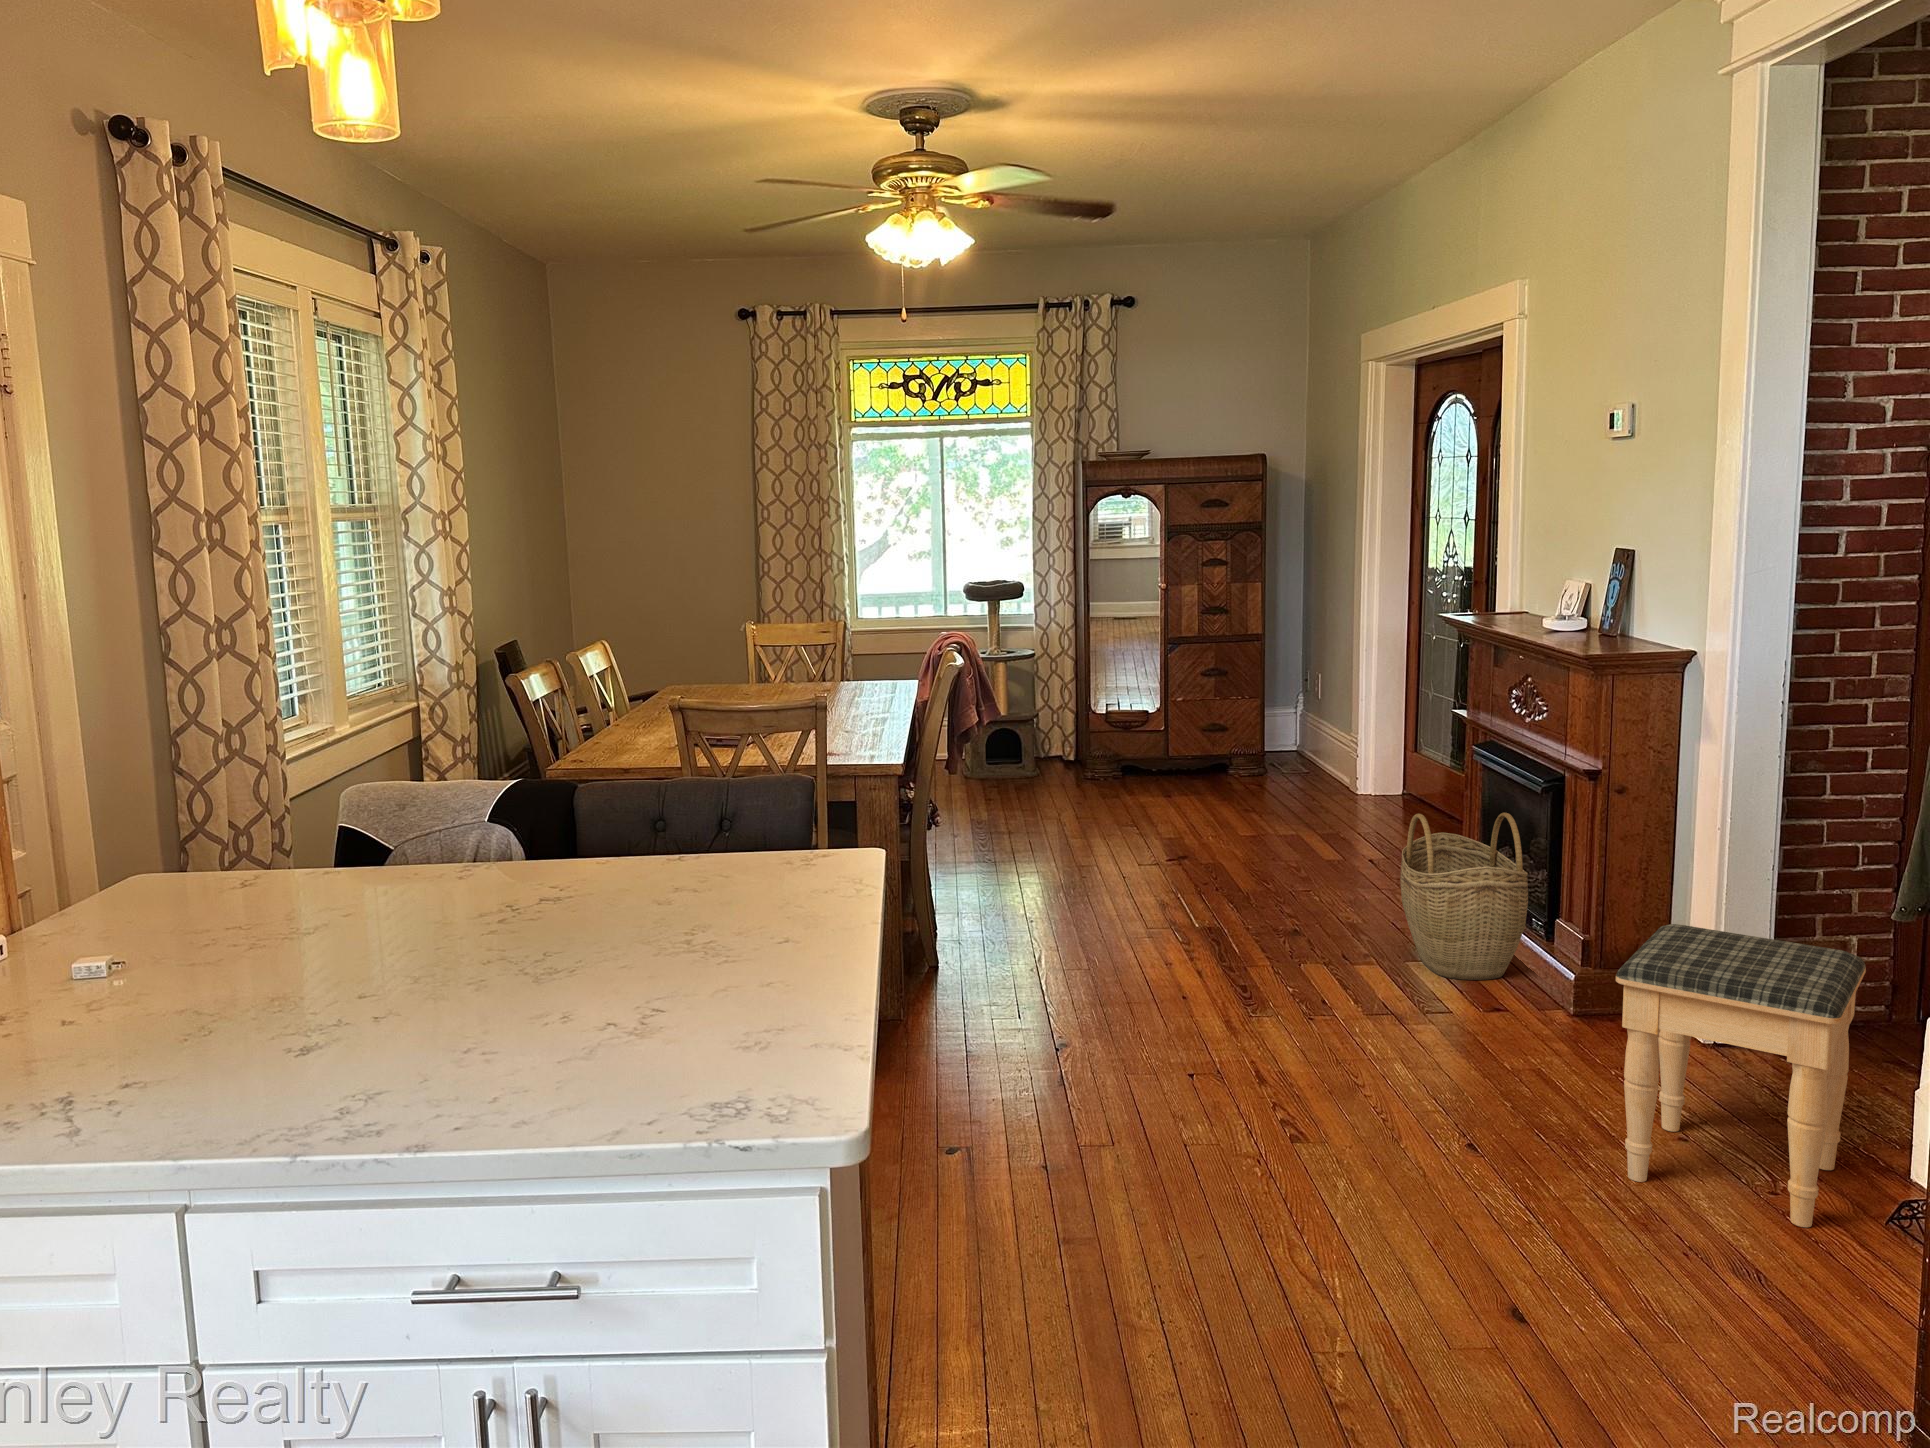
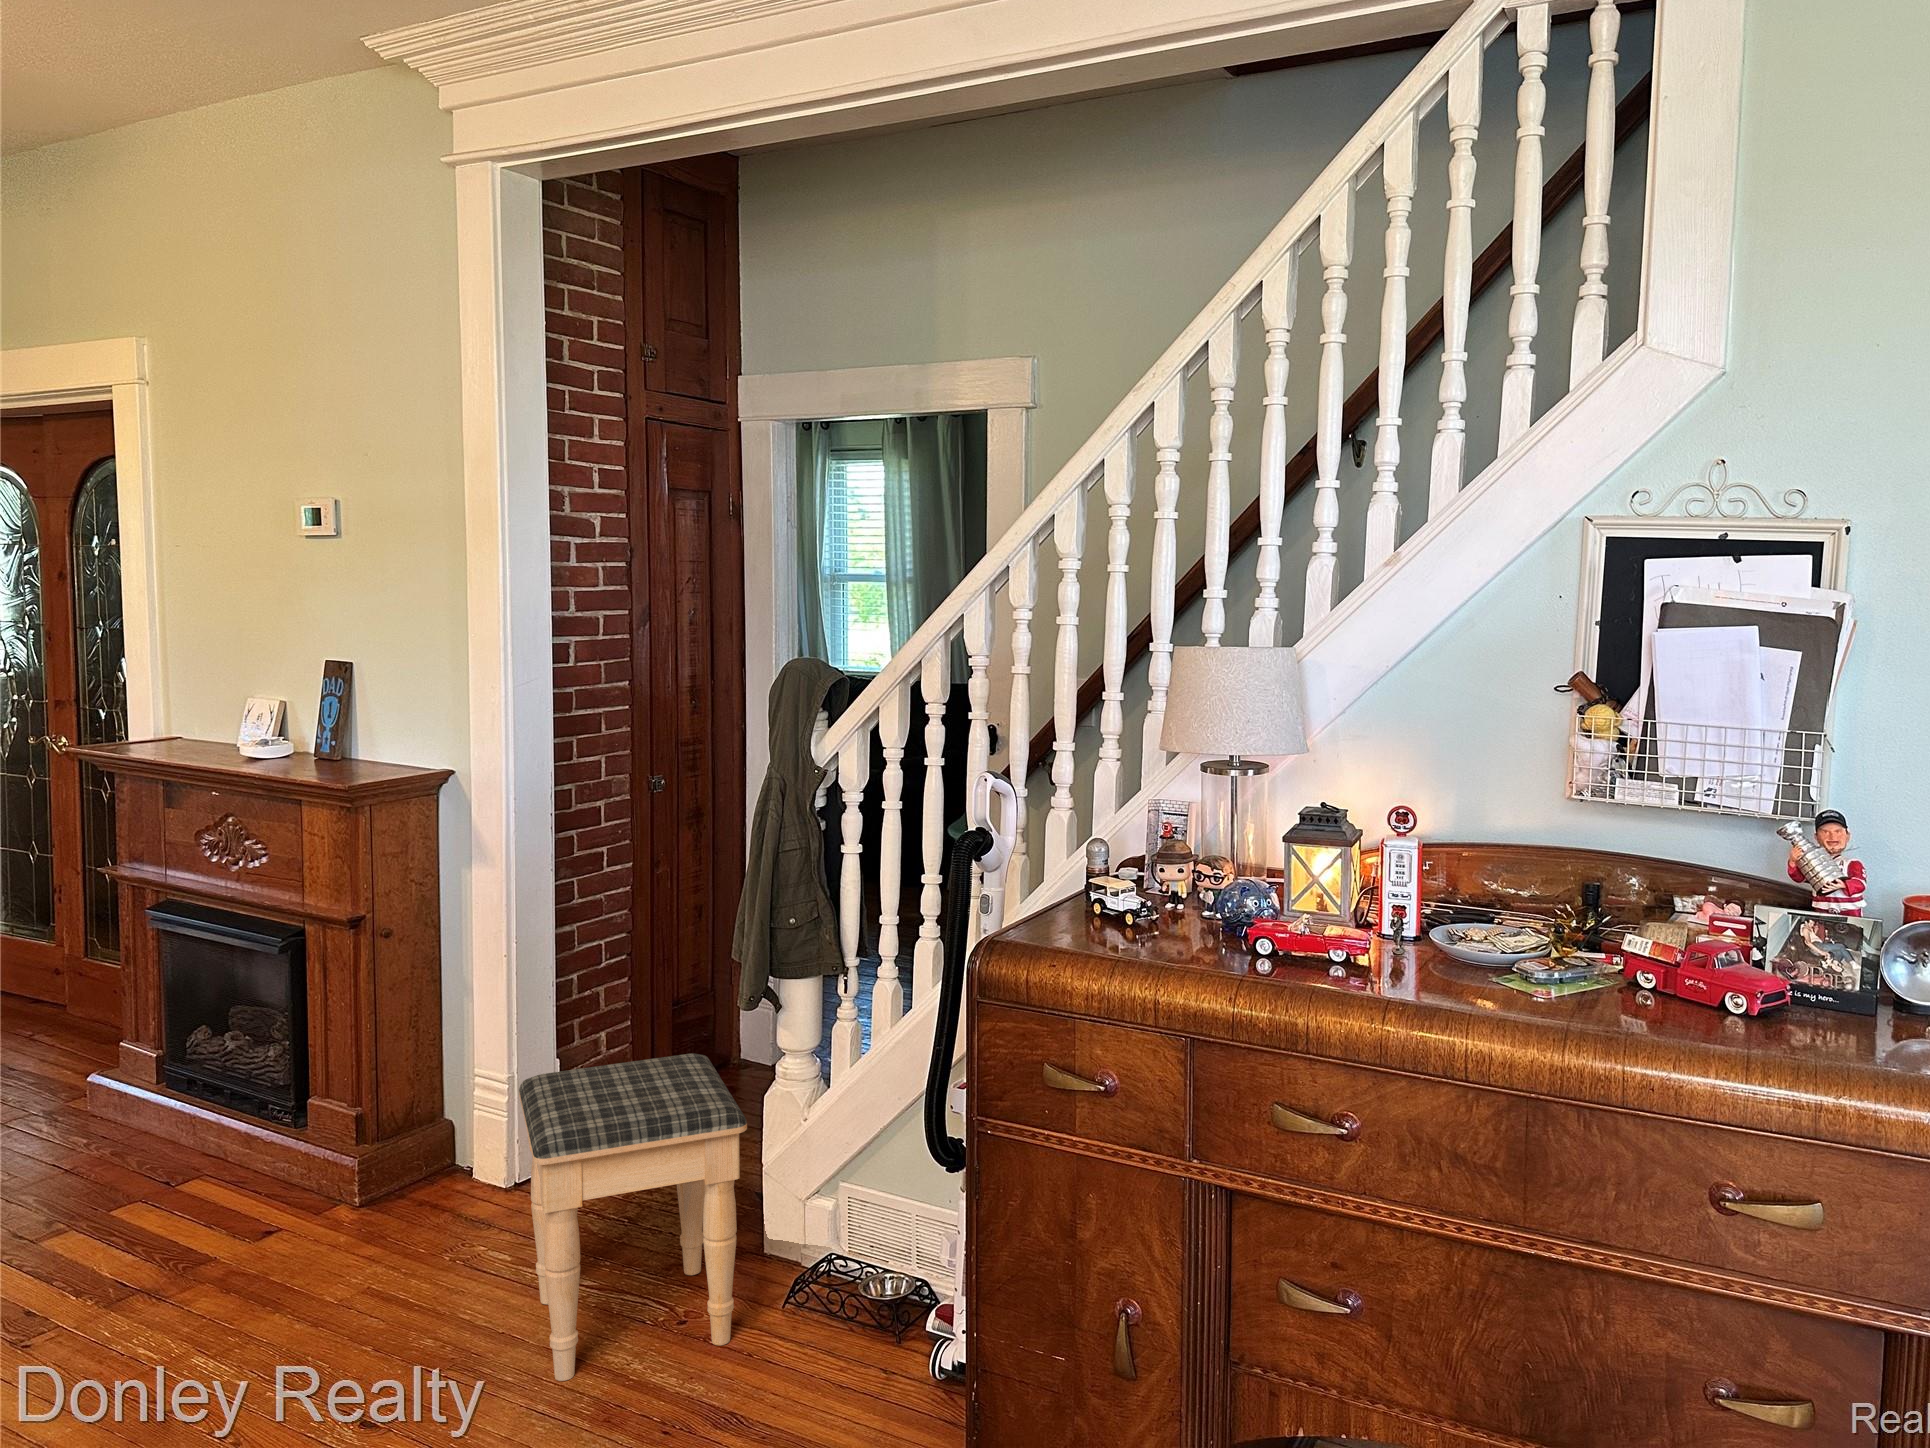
woven basket: present [1400,813,1528,980] -> none [79,990,274,1226]

